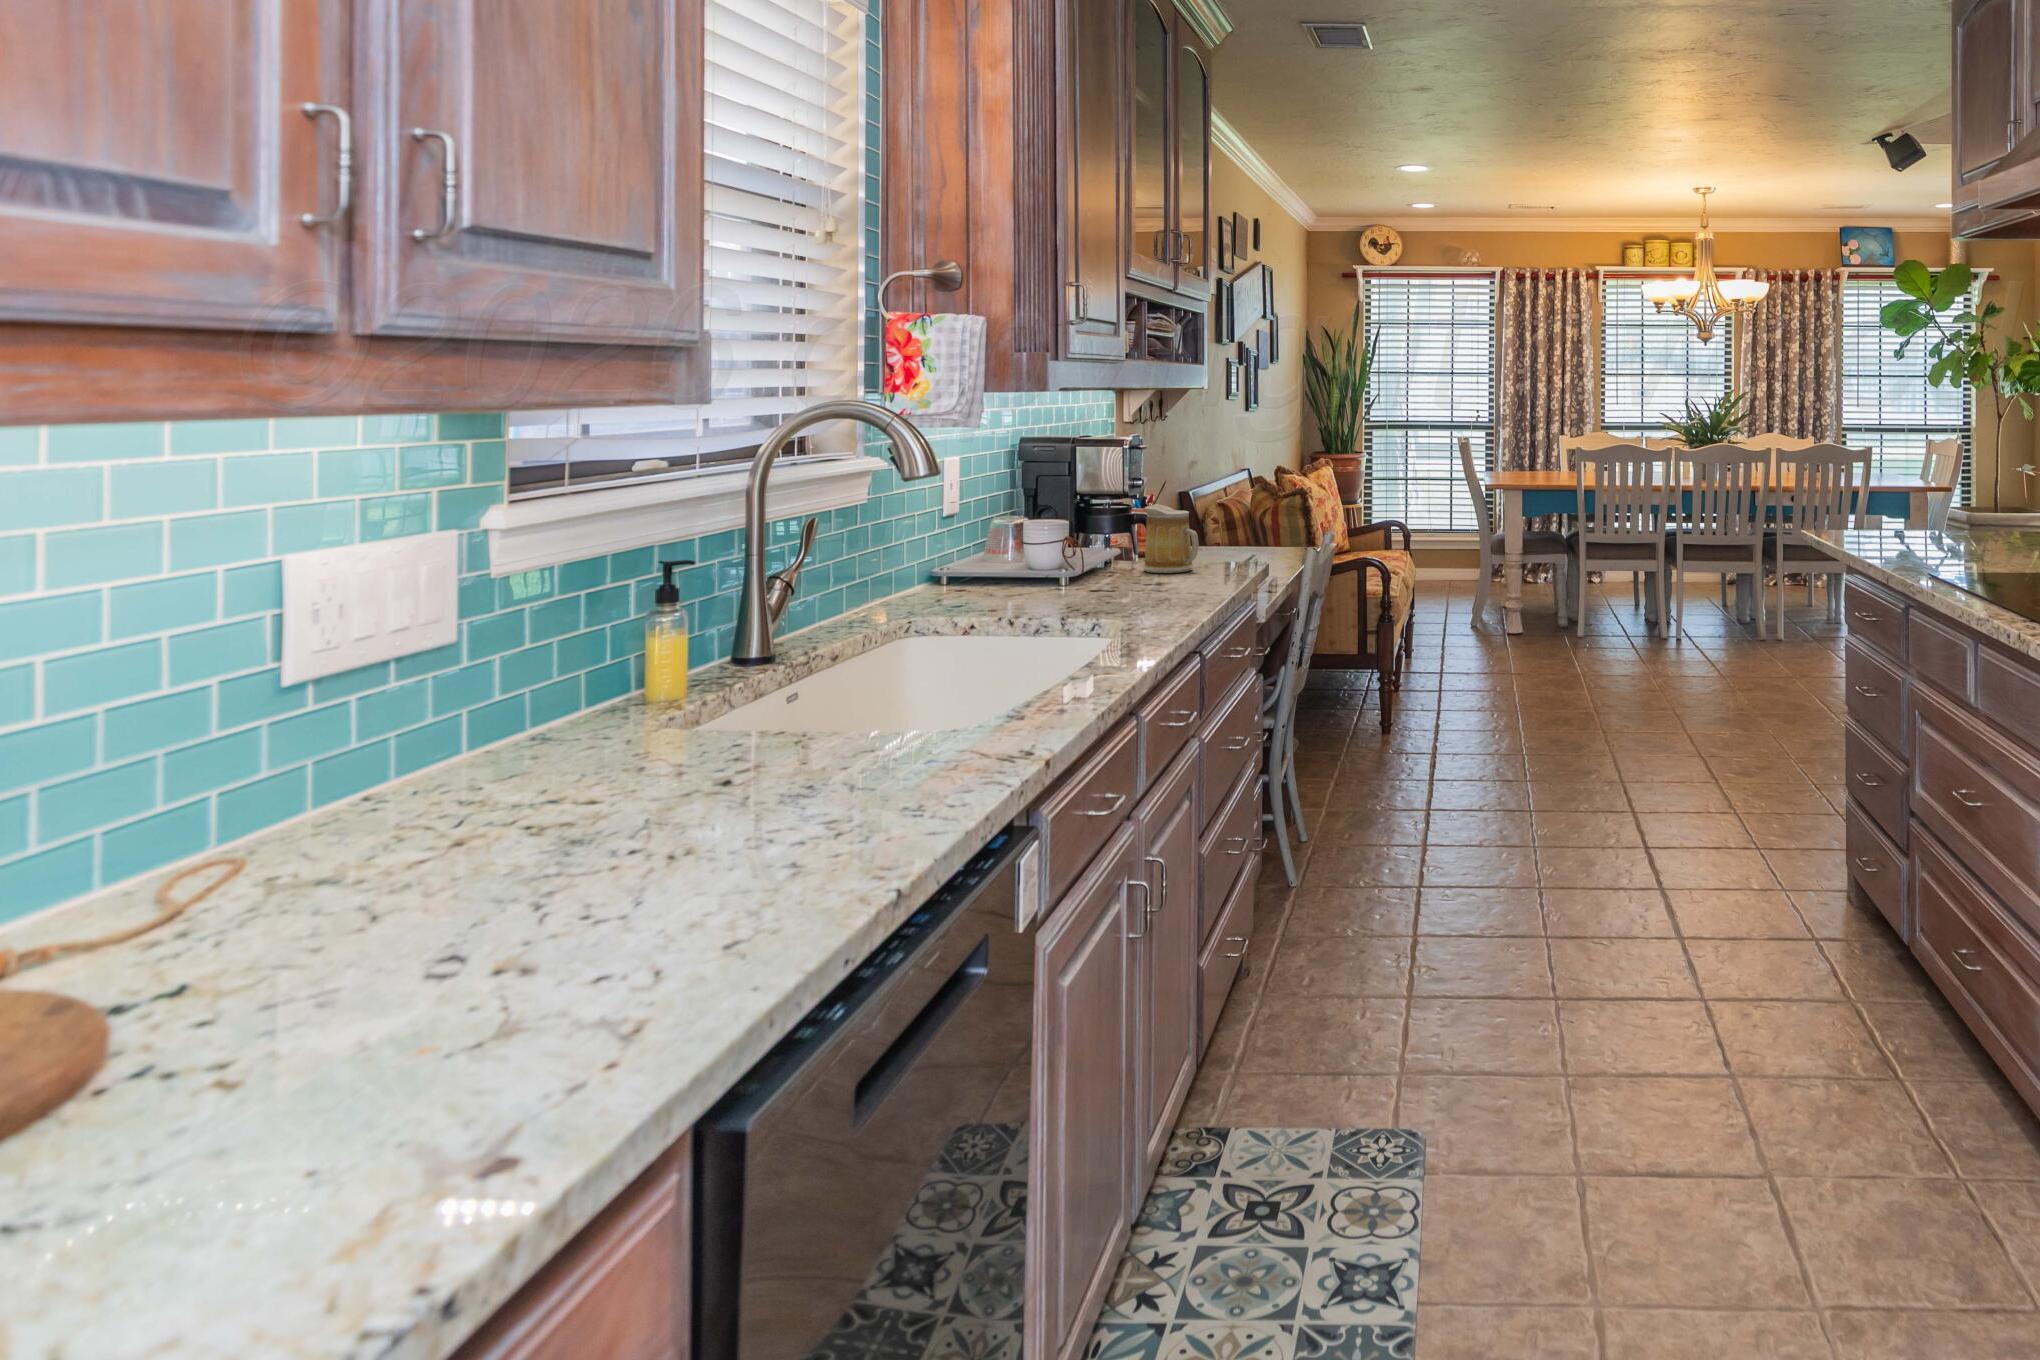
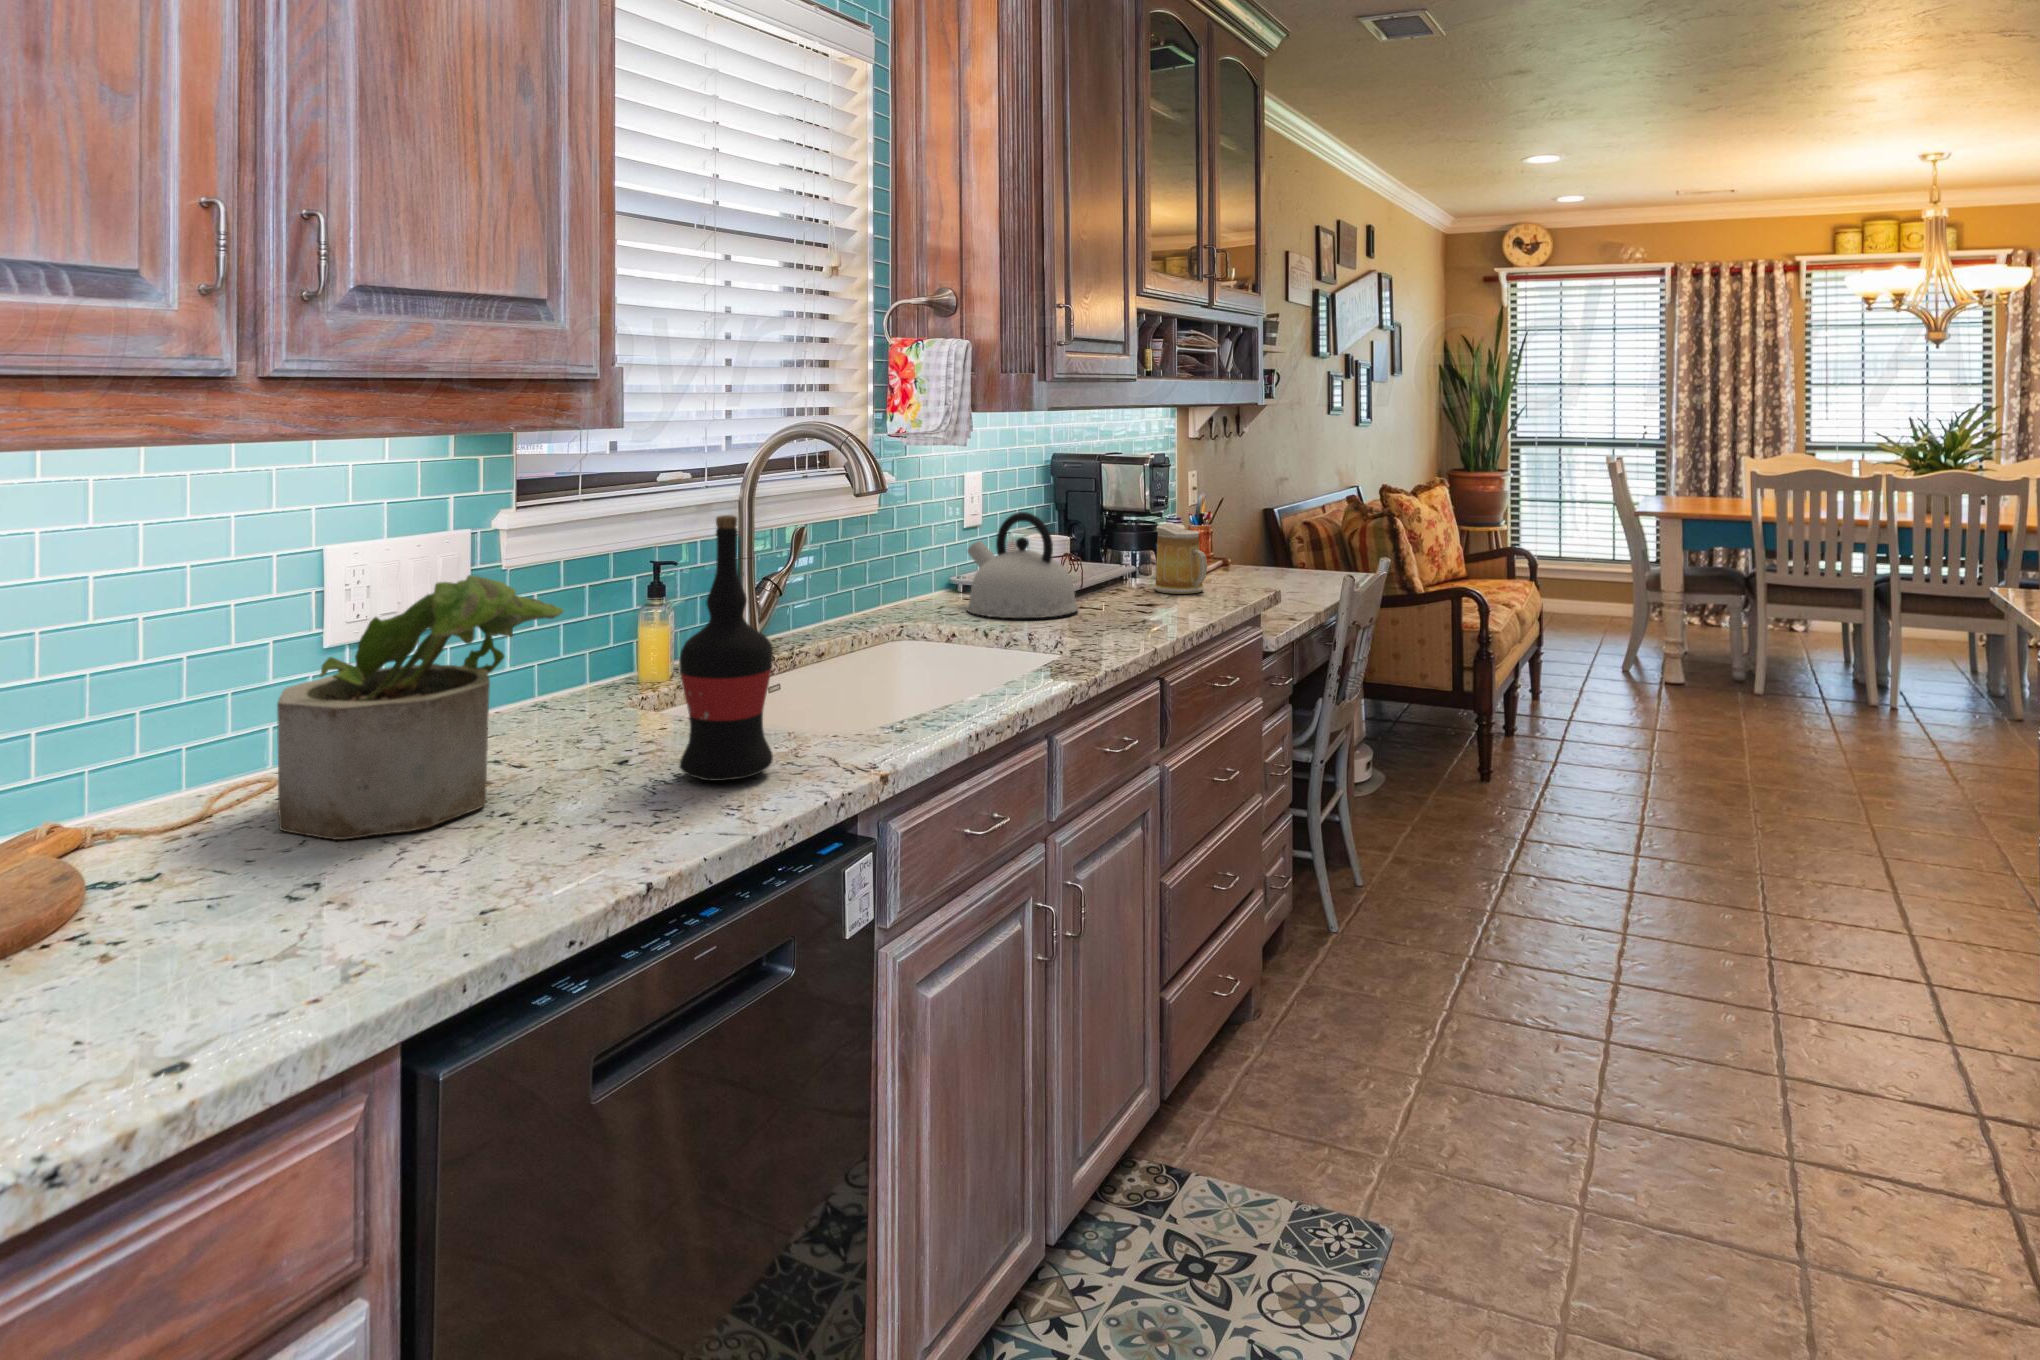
wine bottle: none [806,496,915,787] -> present [679,515,773,781]
kettle: none [962,496,1088,606] -> present [967,512,1078,618]
potted plant: none [293,573,662,910] -> present [277,575,563,840]

